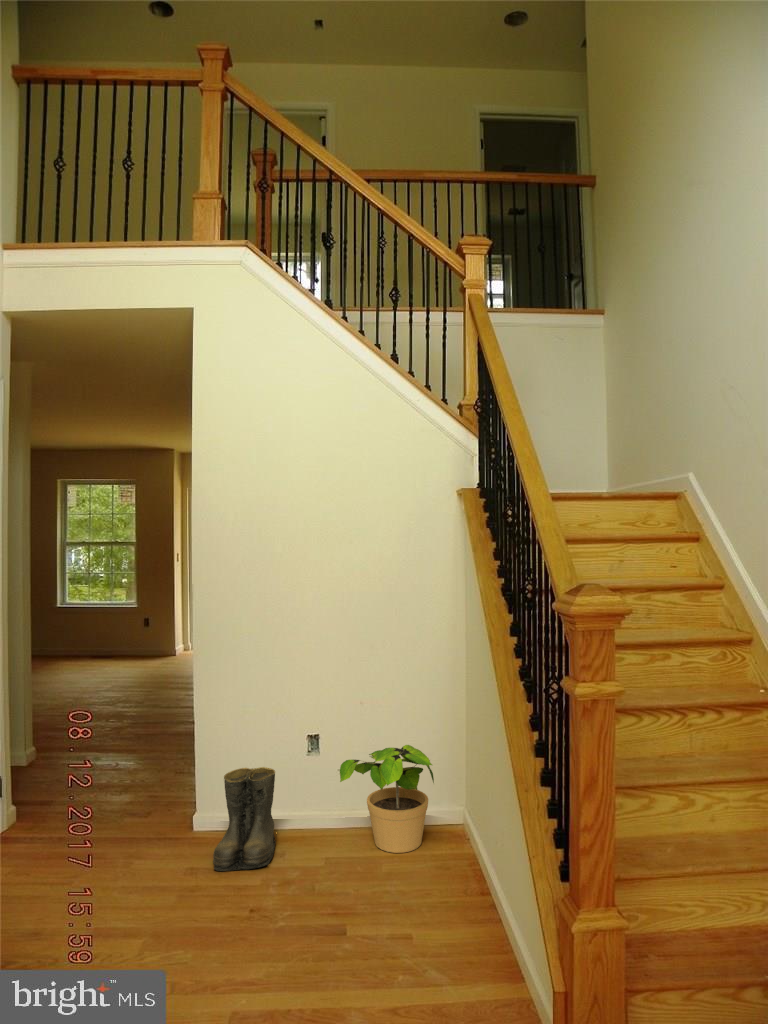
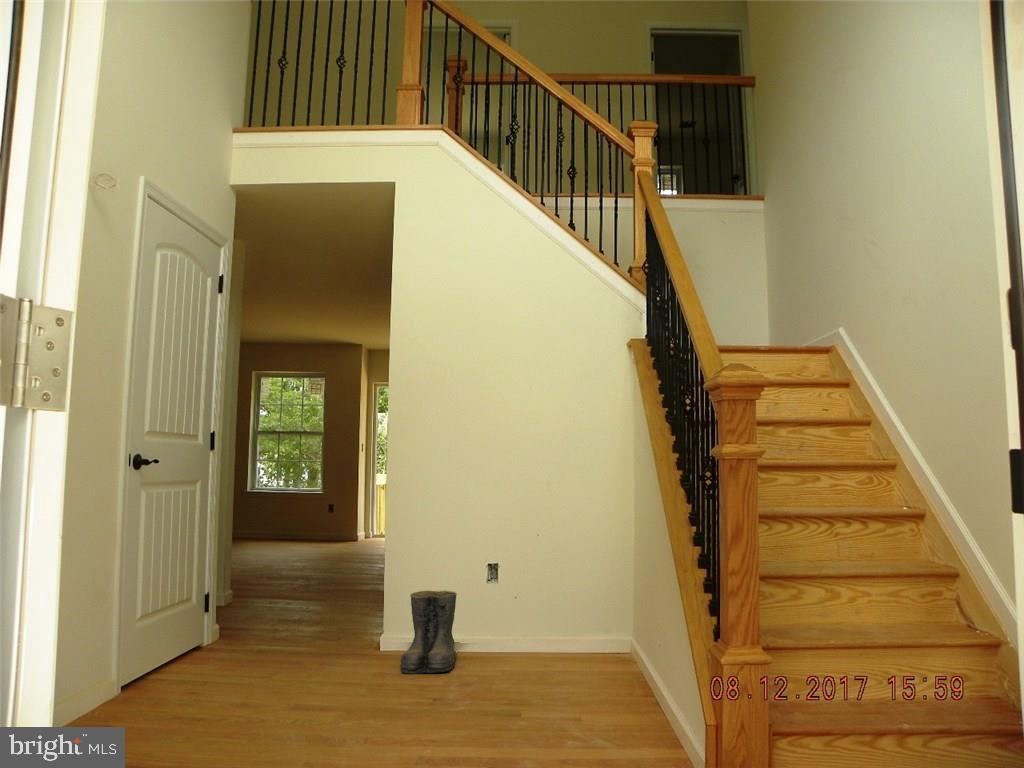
potted plant: present [340,745,434,853] -> none [516,565,603,668]

